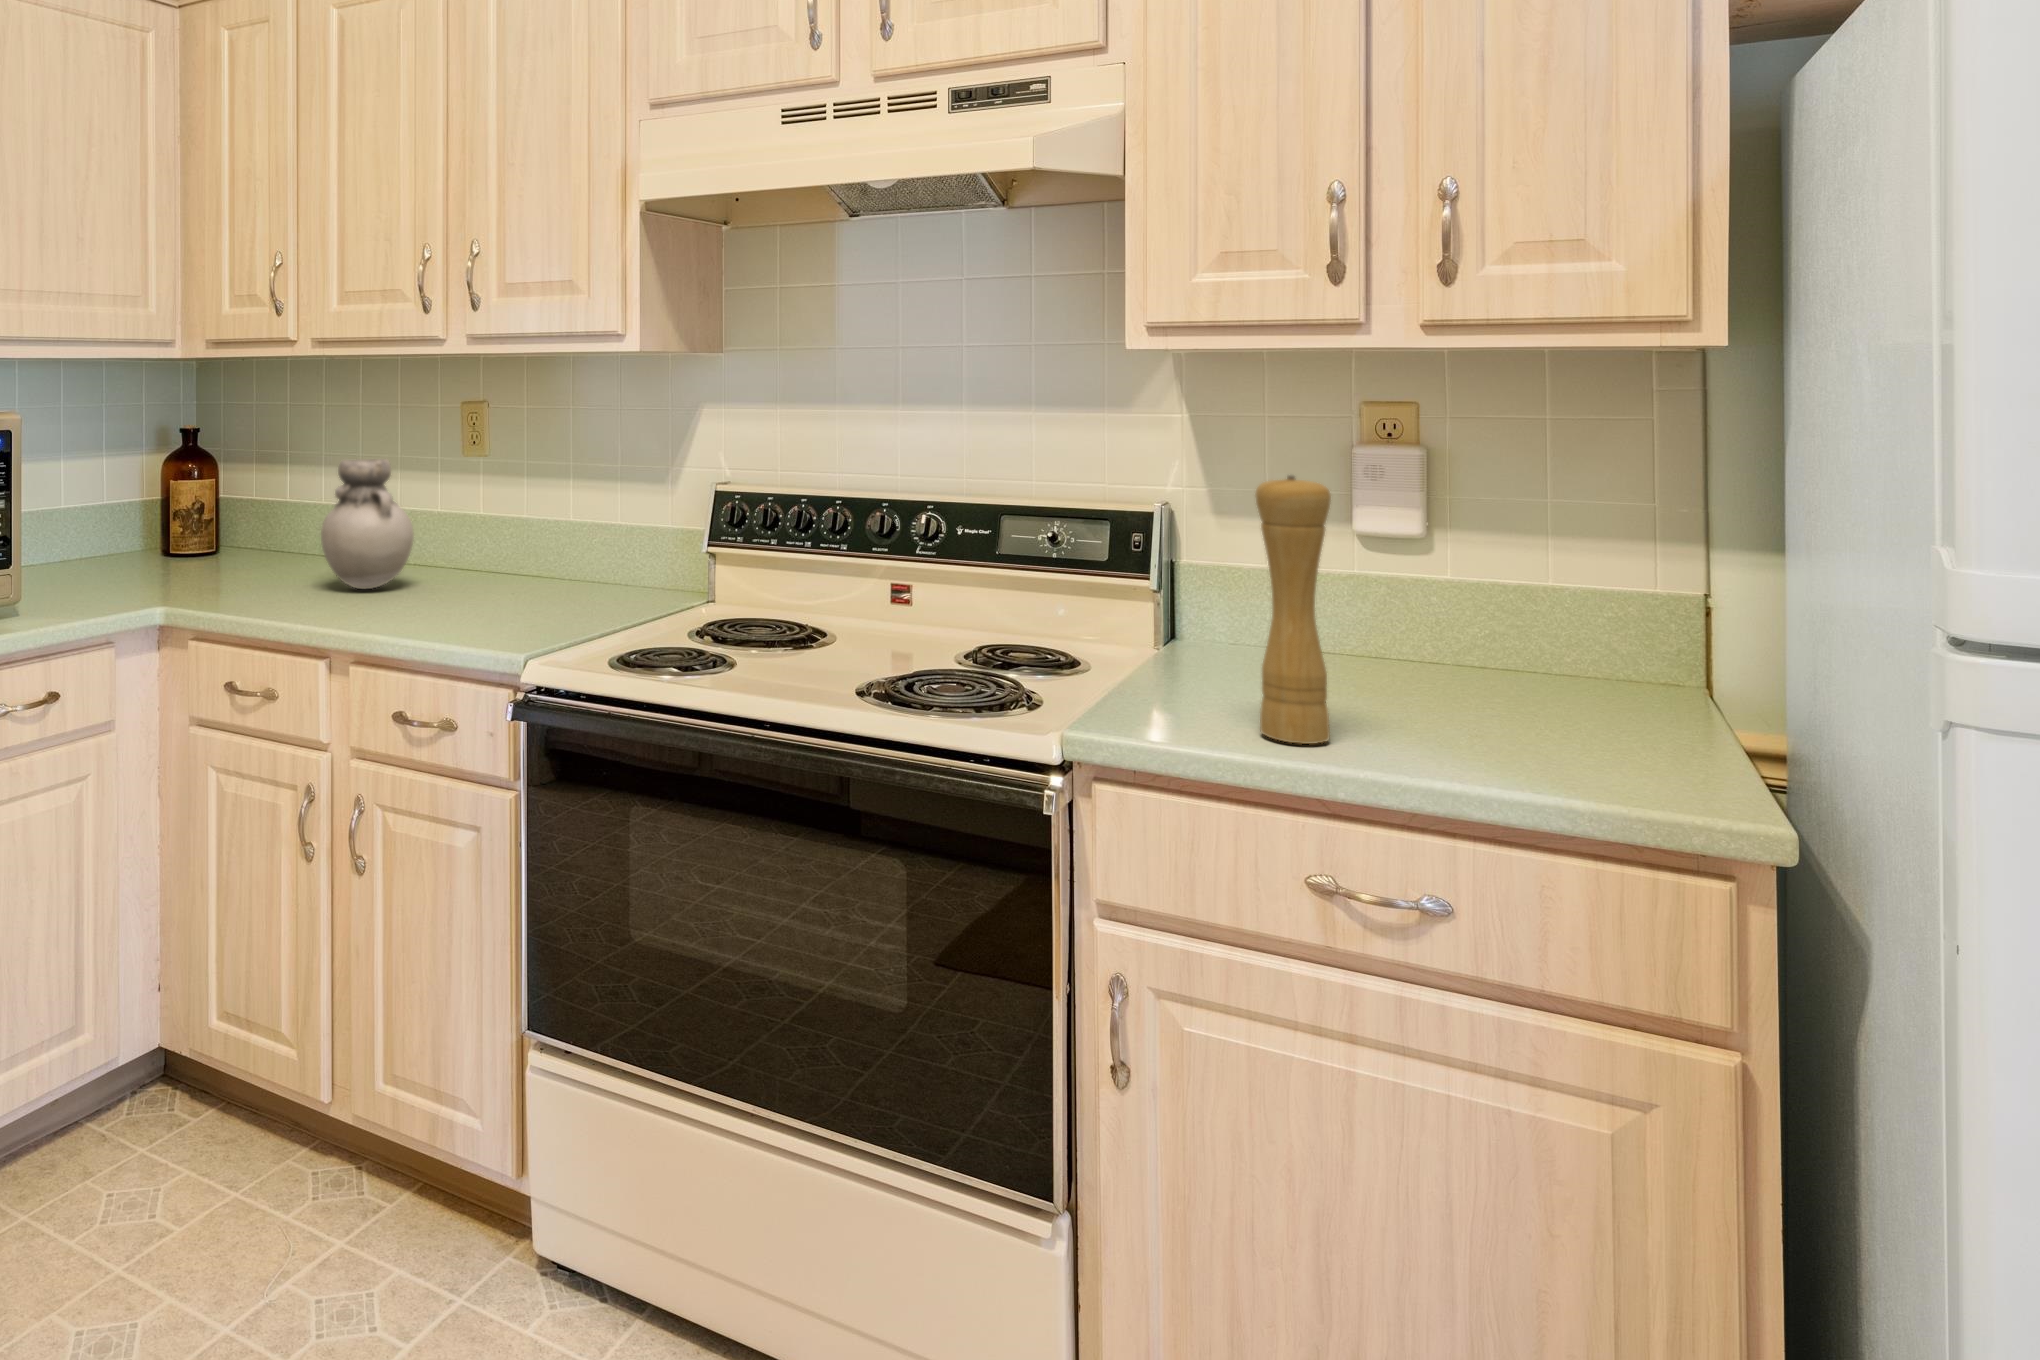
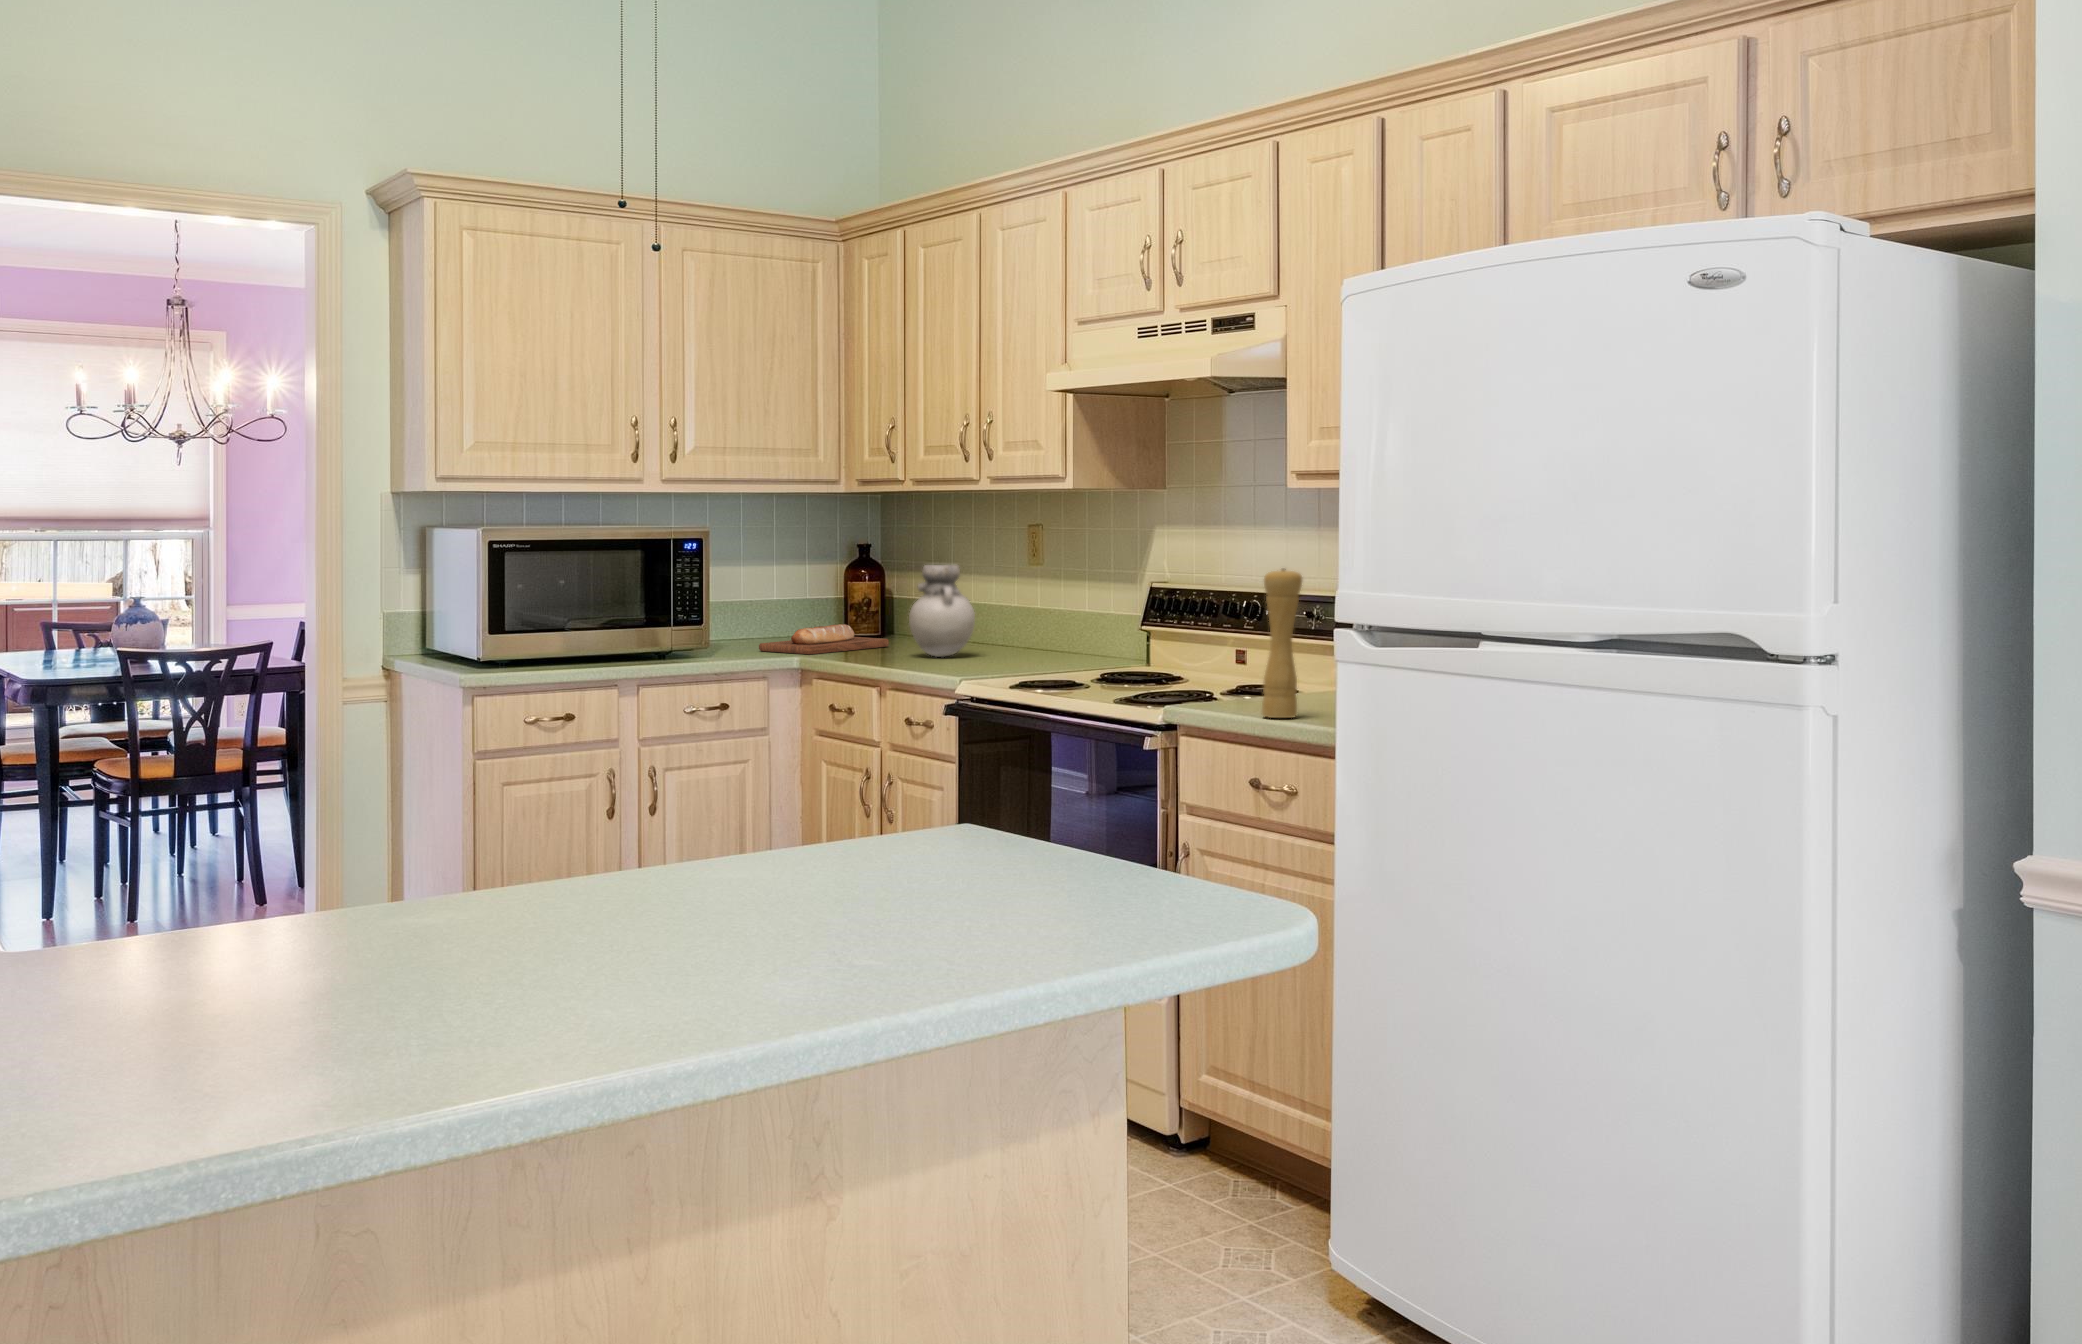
bread loaf: none [79,541,253,594] -> present [759,624,889,654]

